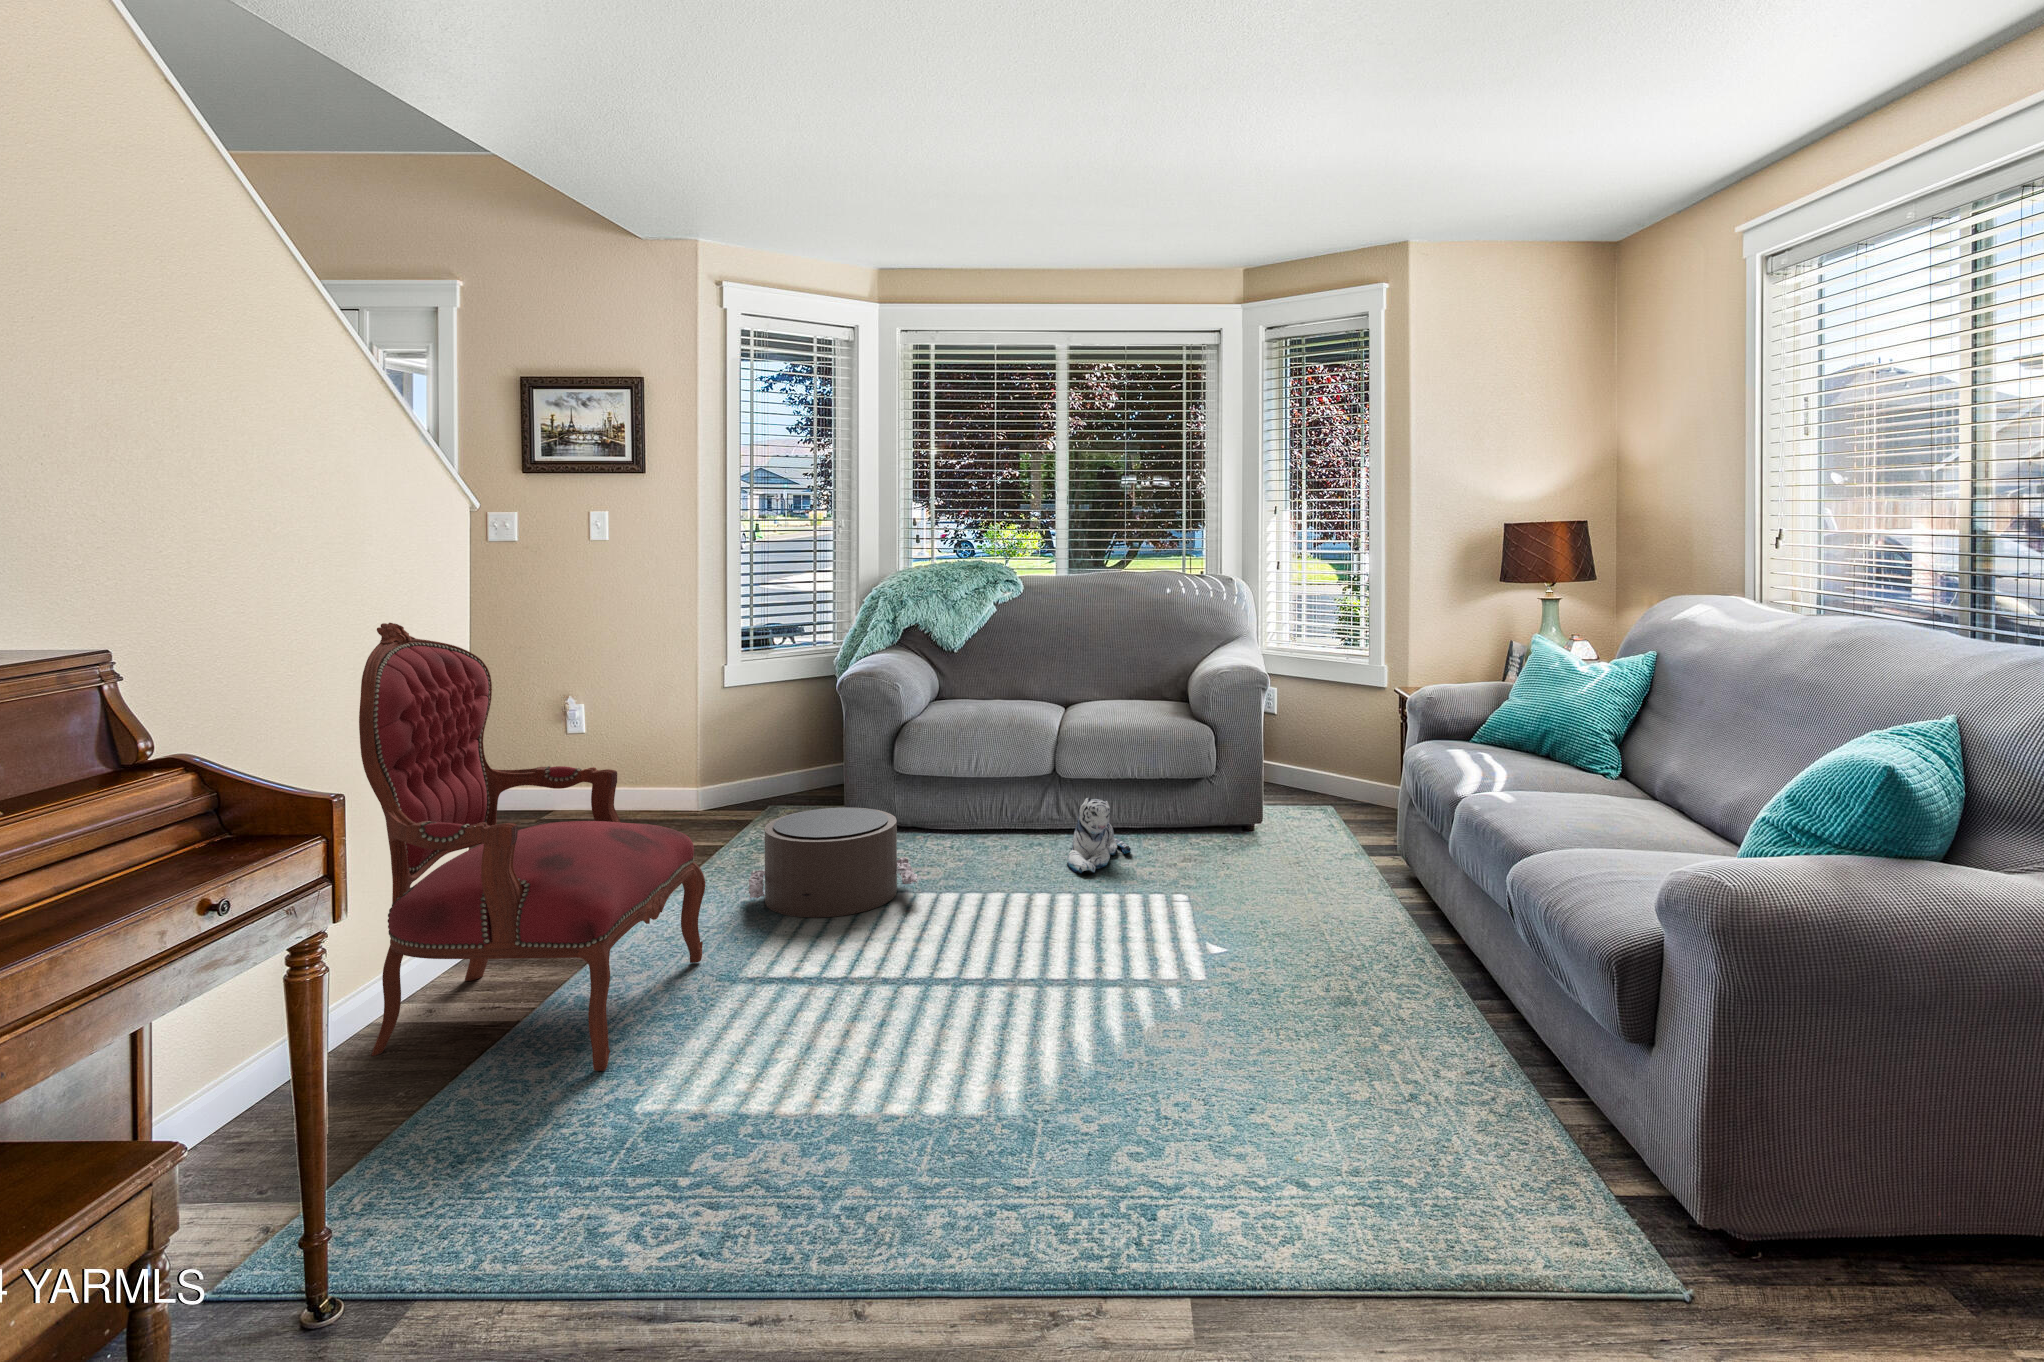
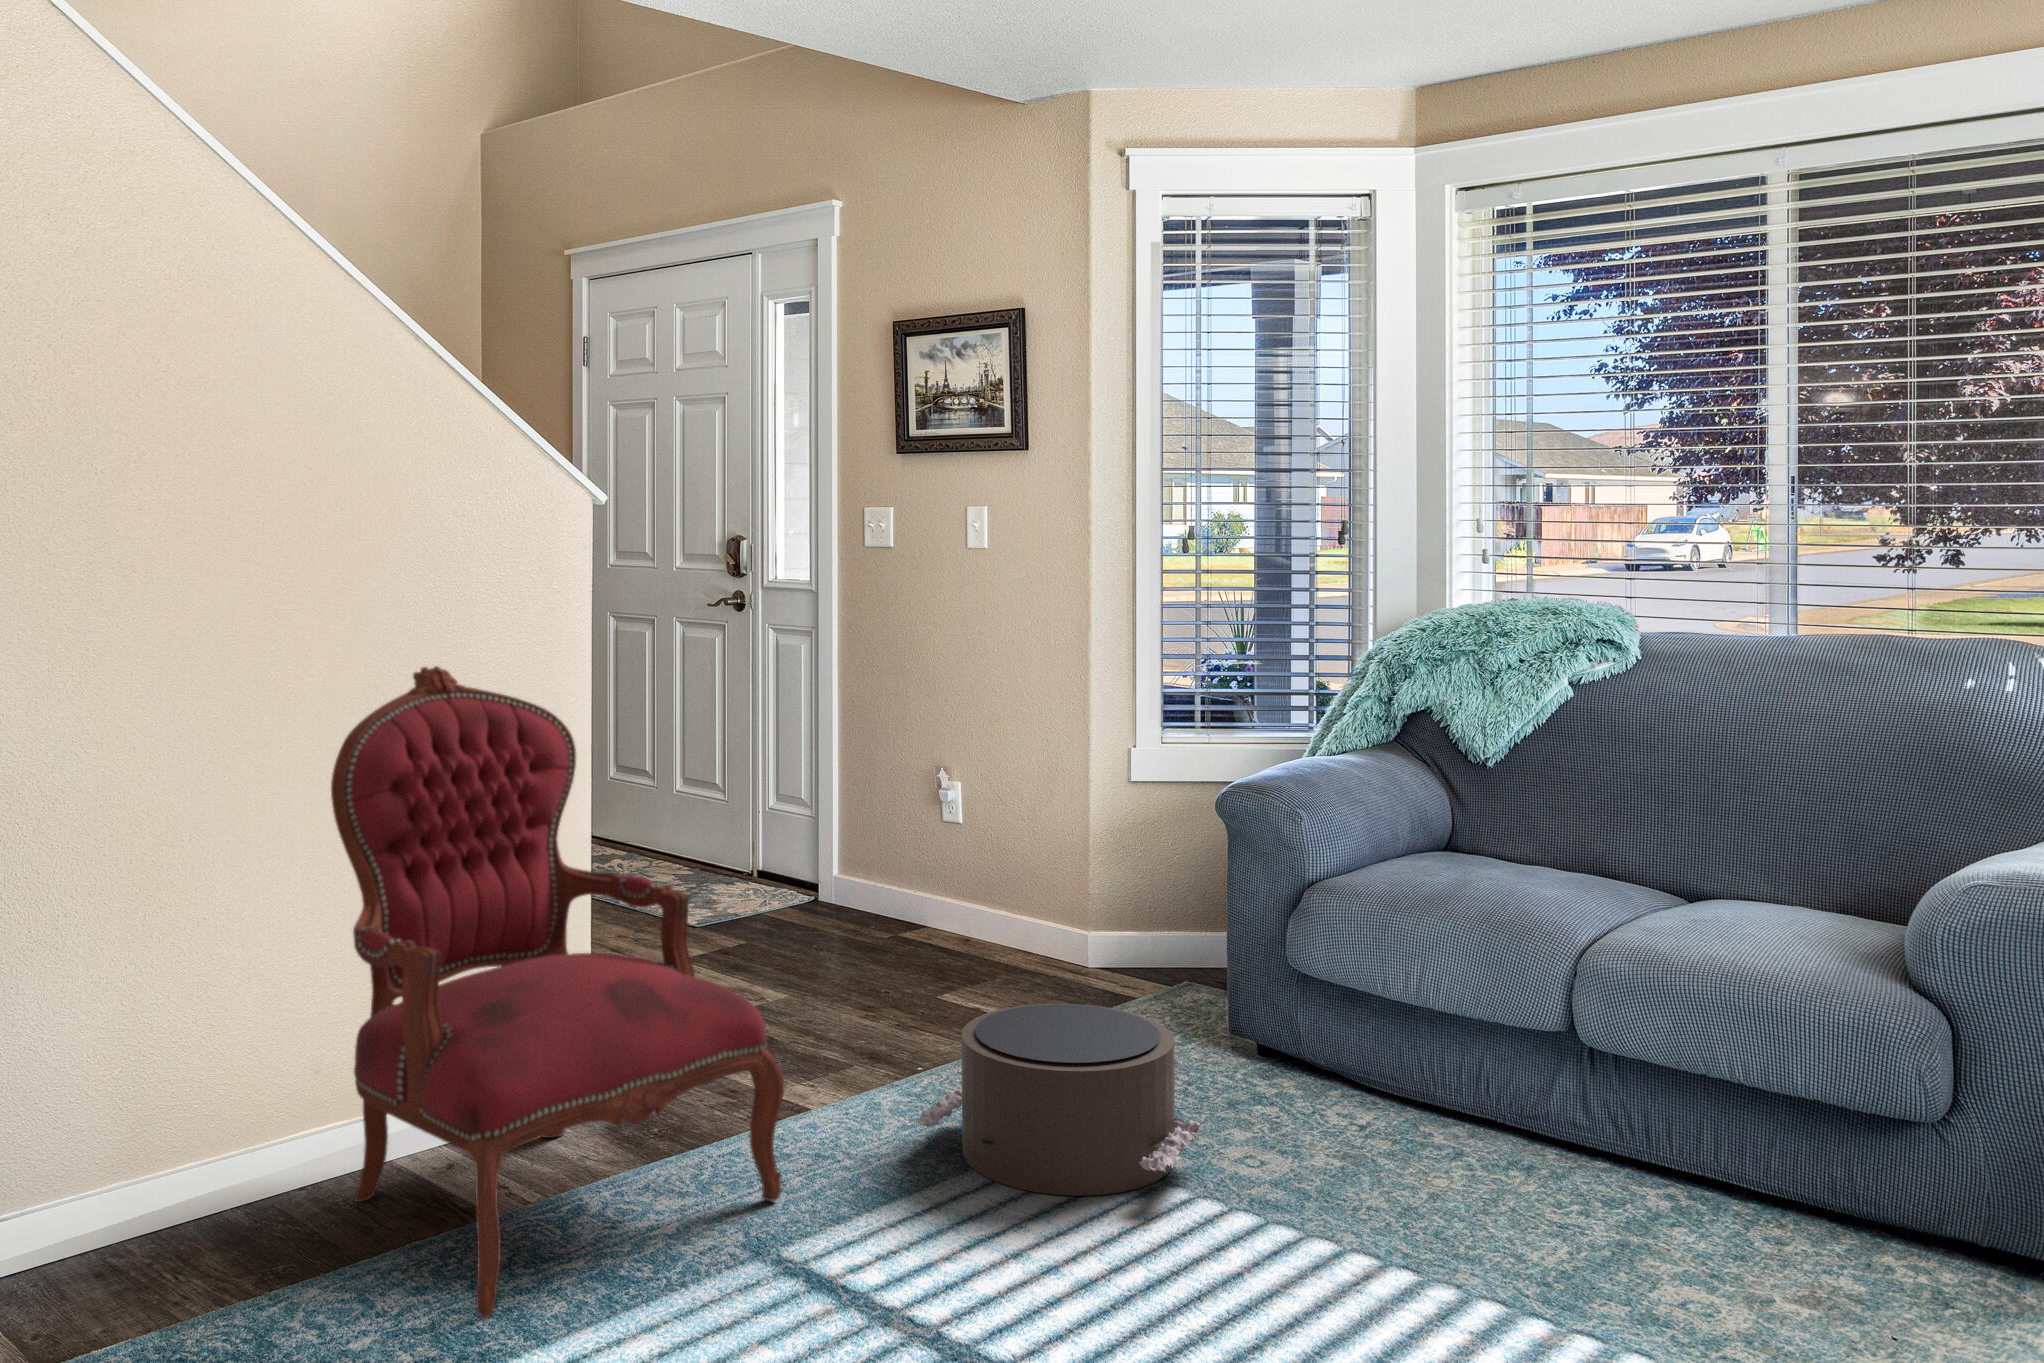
plush toy: present [1067,798,1131,874] -> none [1508,1097,1682,1252]

